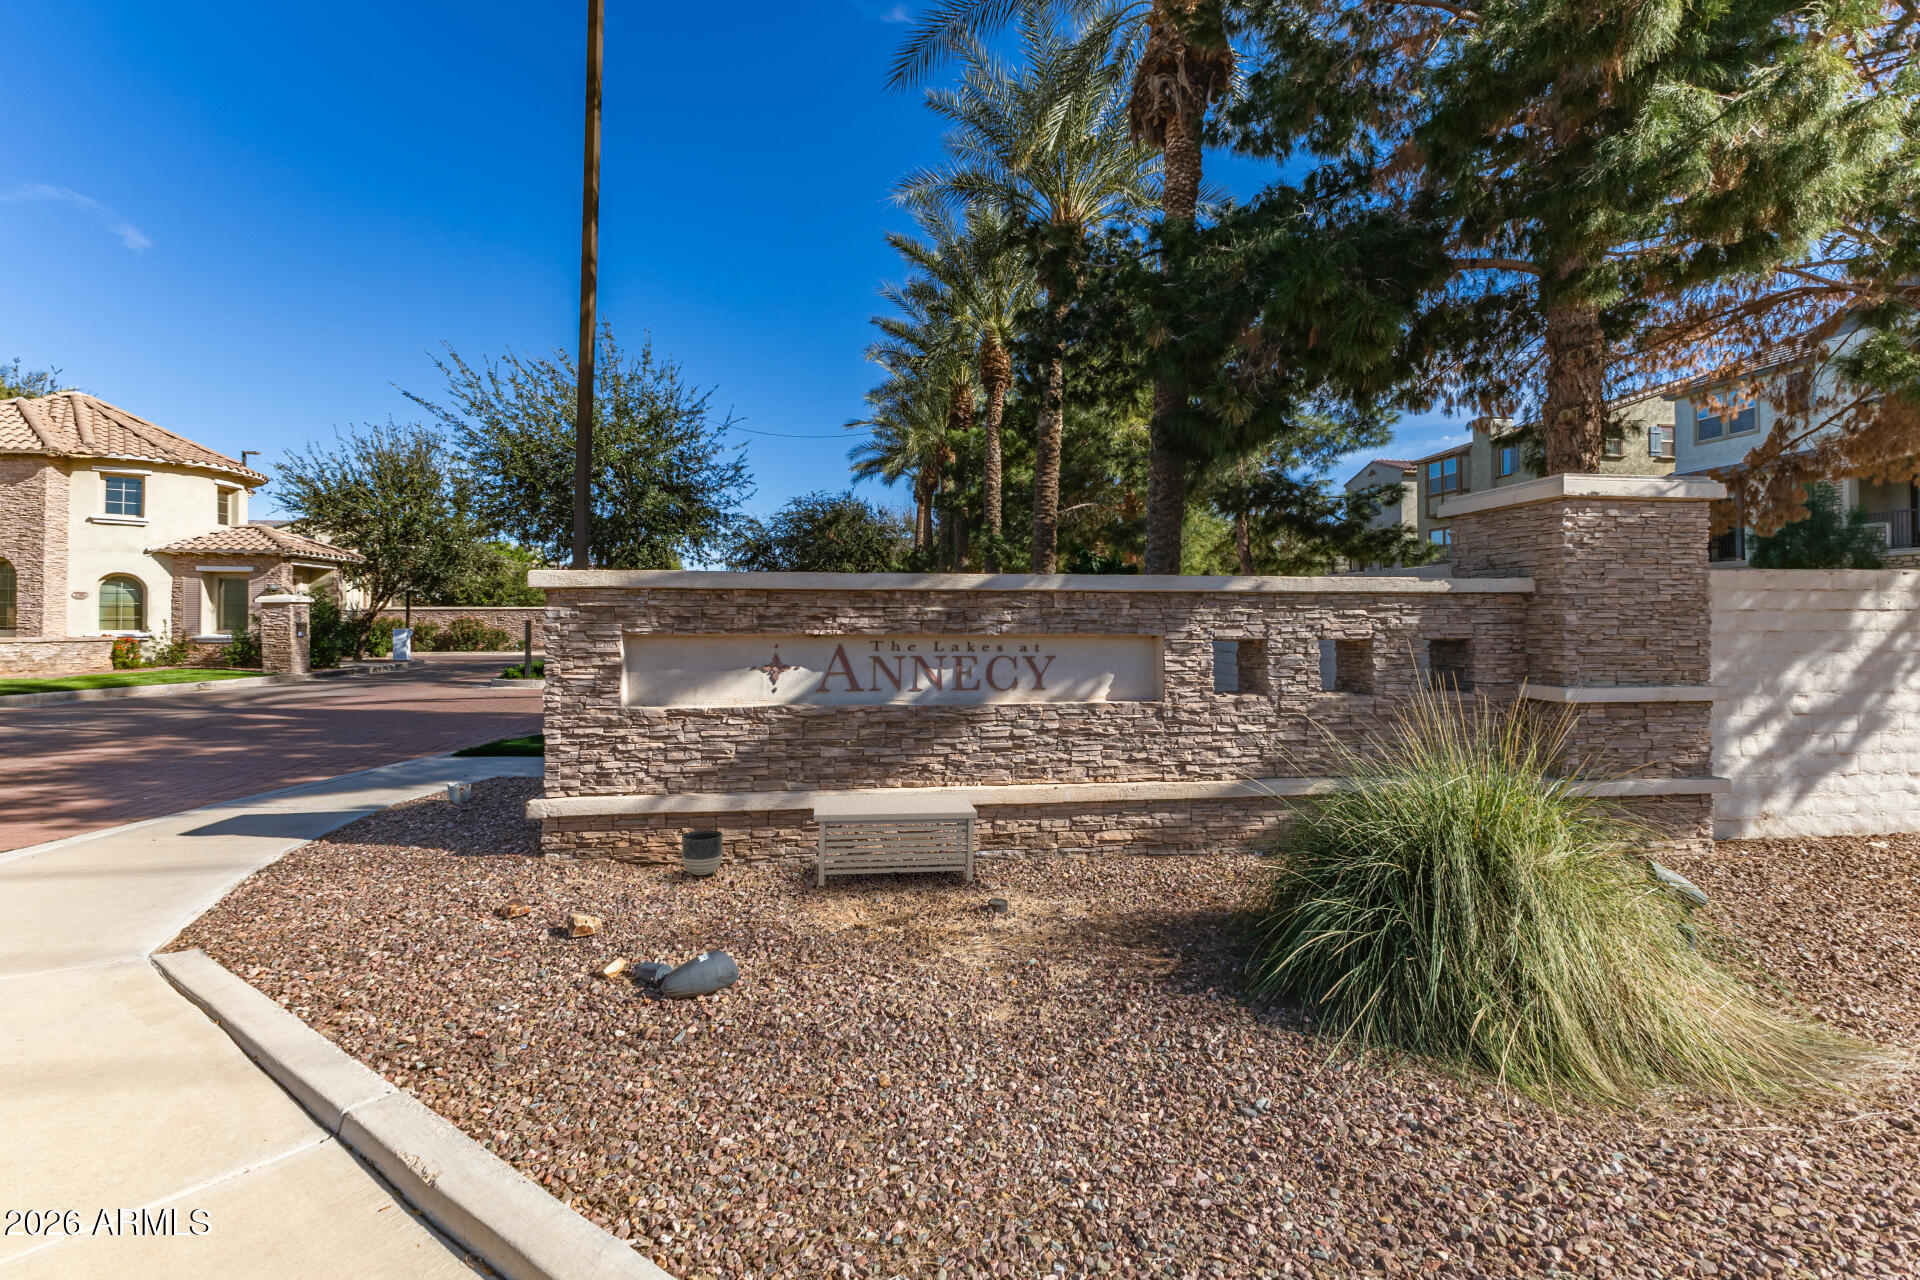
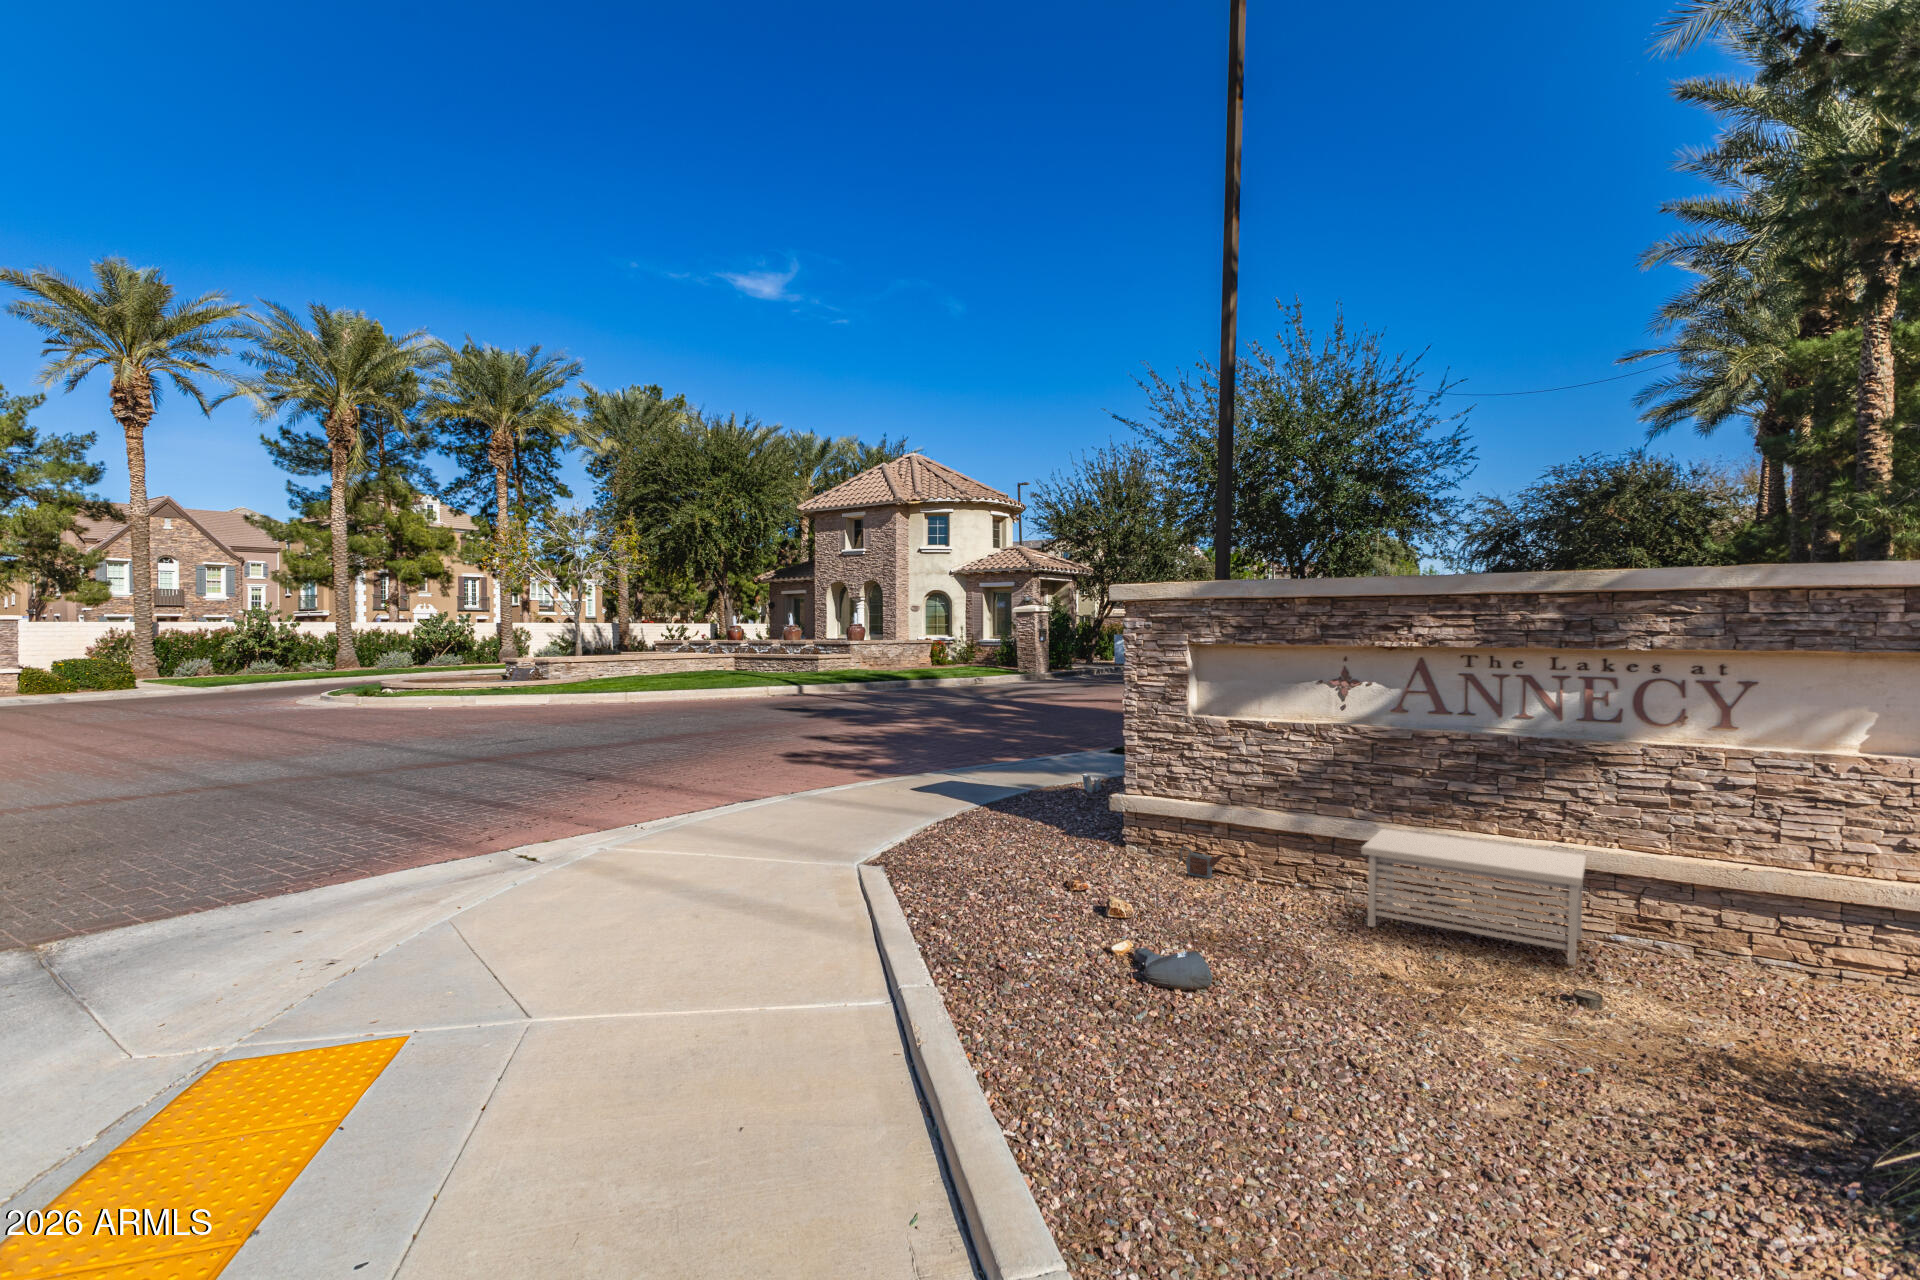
planter: present [682,830,723,875] -> none [1236,845,1277,891]
watering can: none [615,844,668,873] -> present [1179,846,1225,878]

